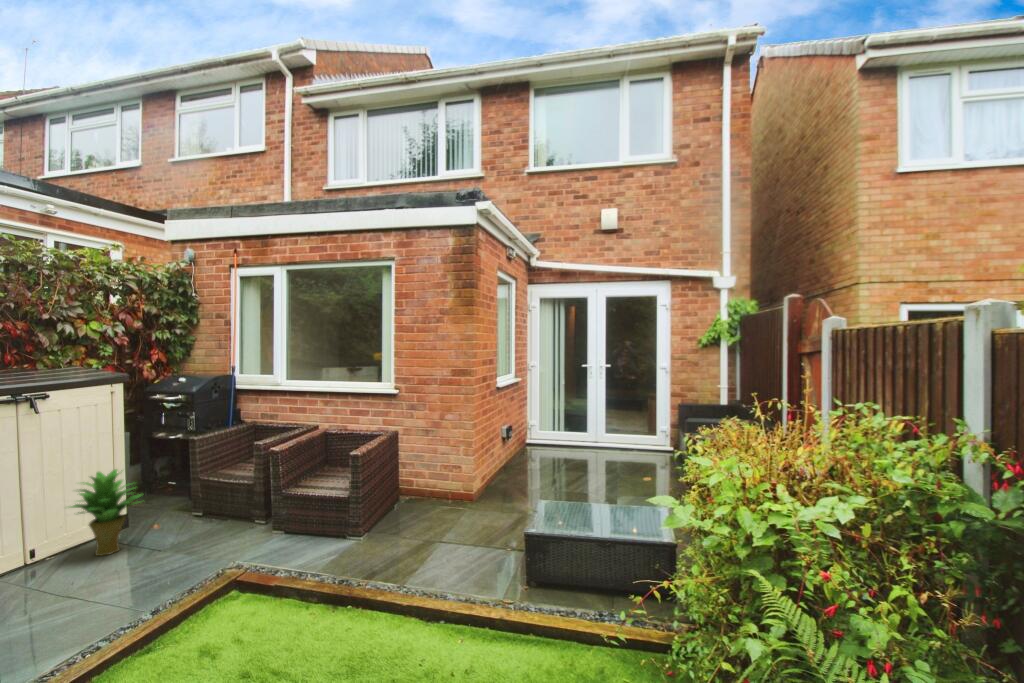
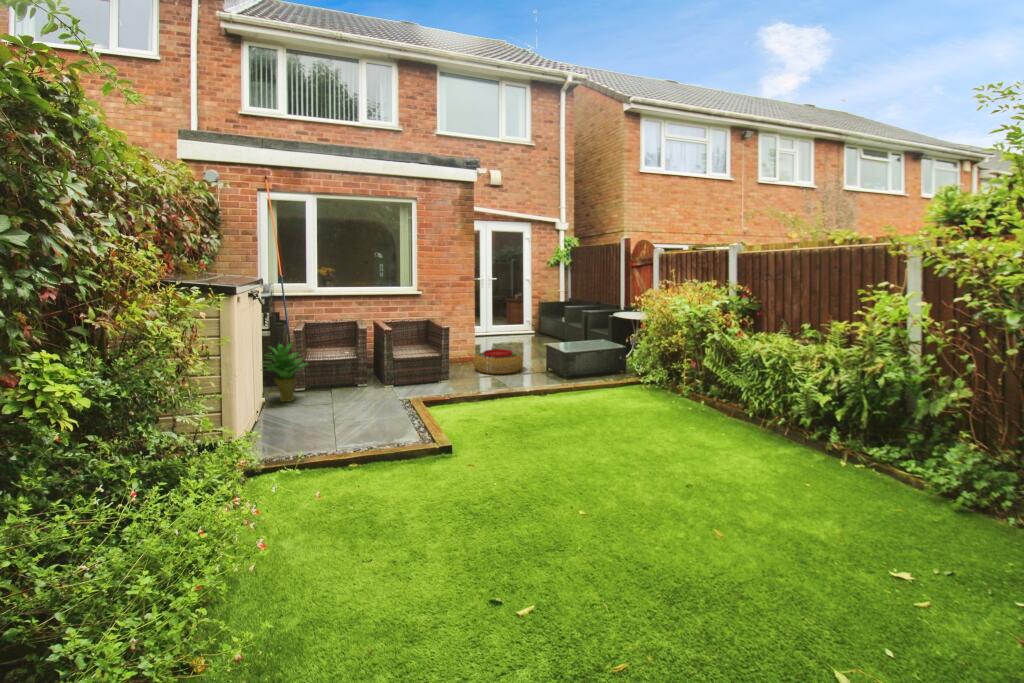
pouf: none [416,502,507,559] -> present [473,349,523,374]

